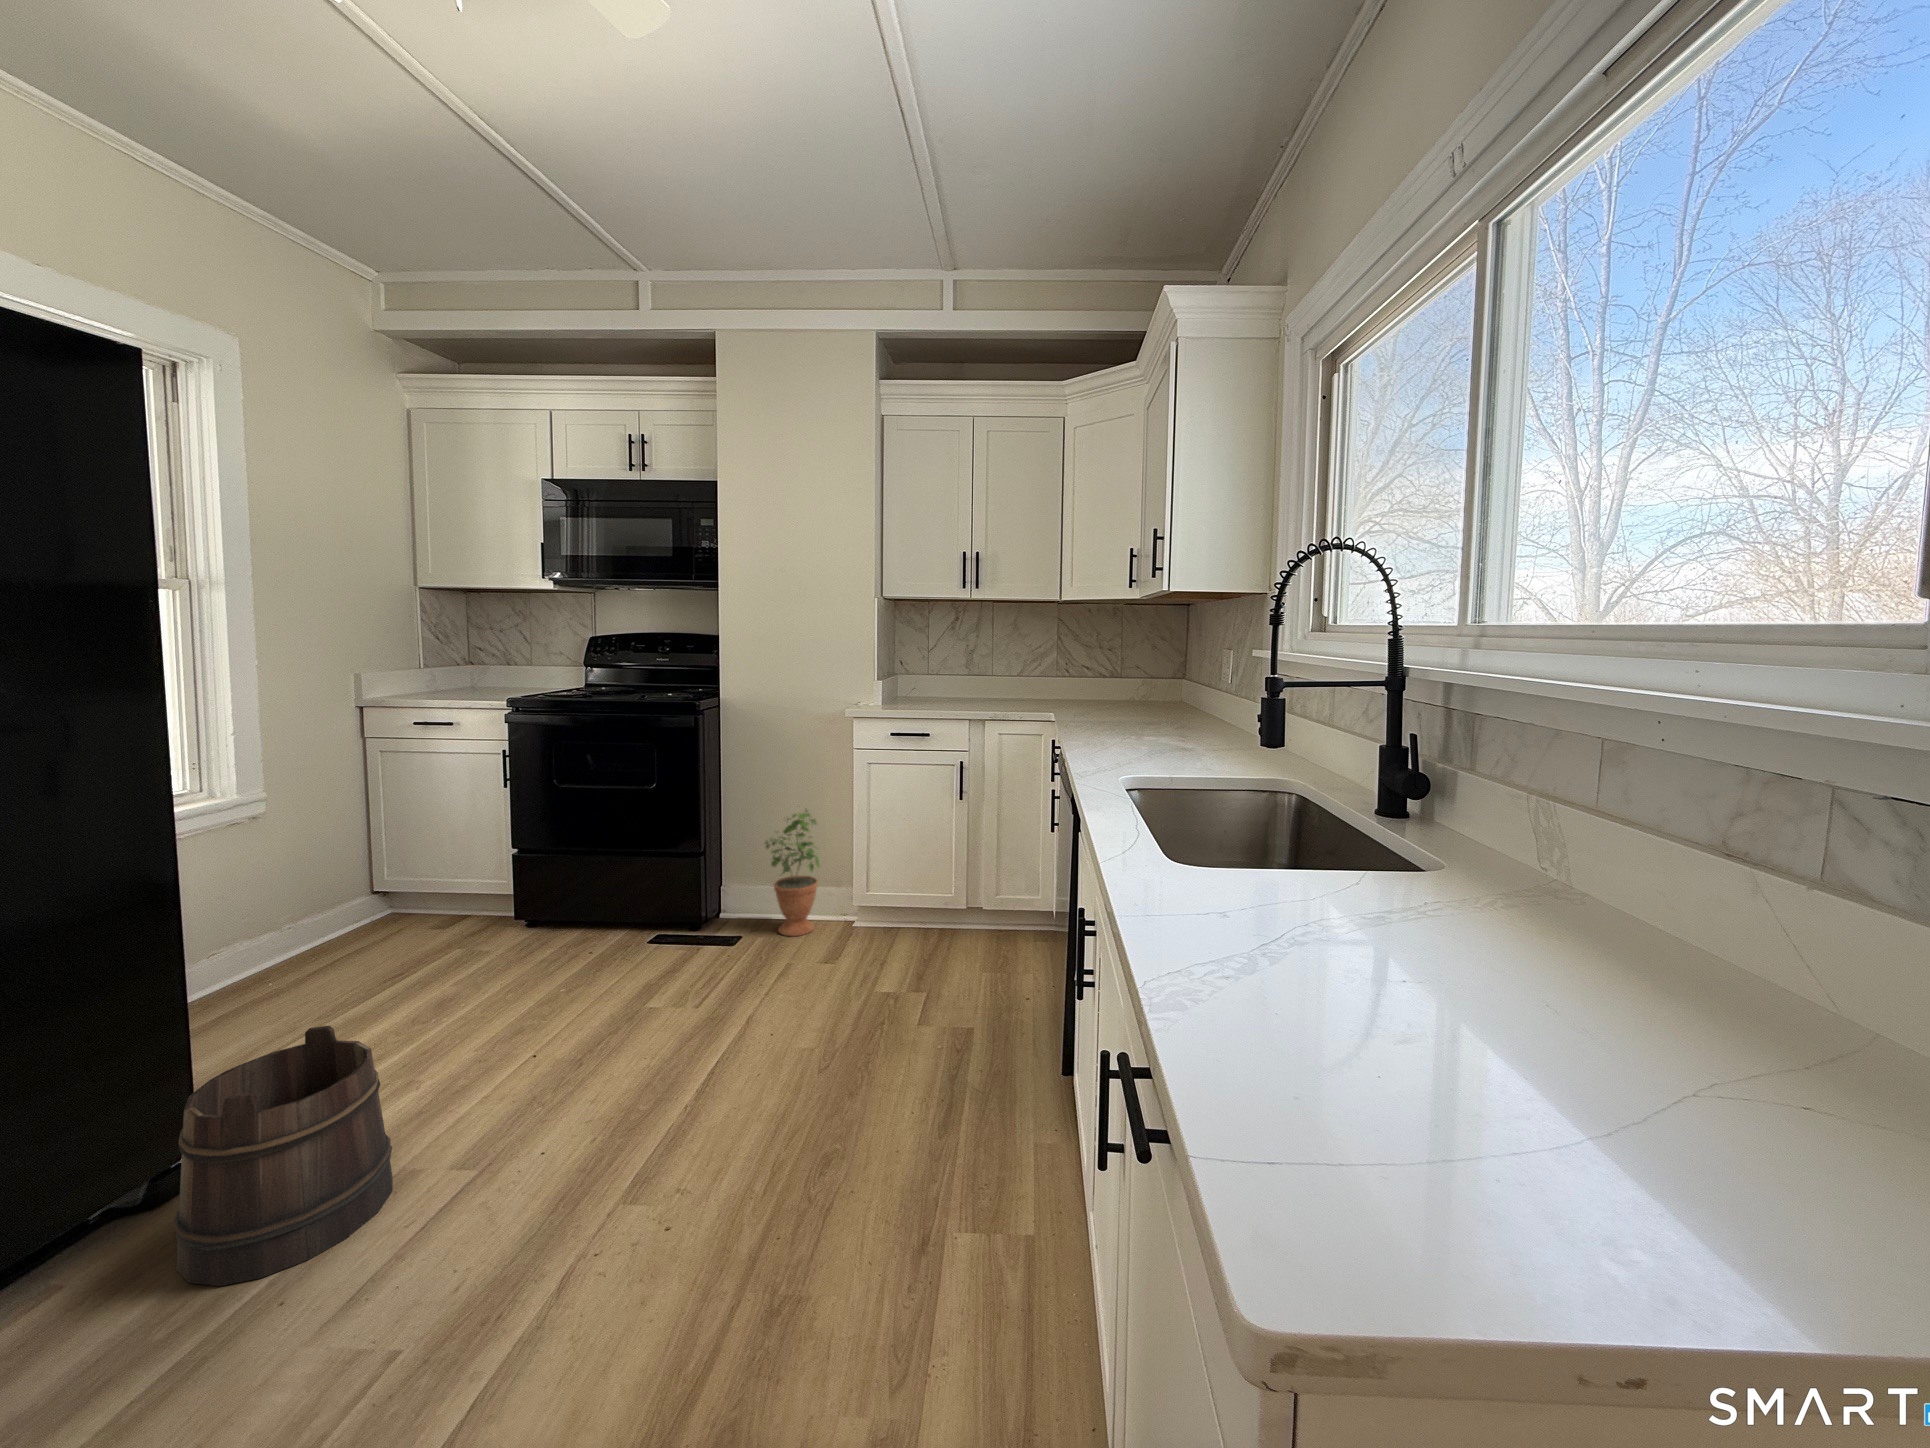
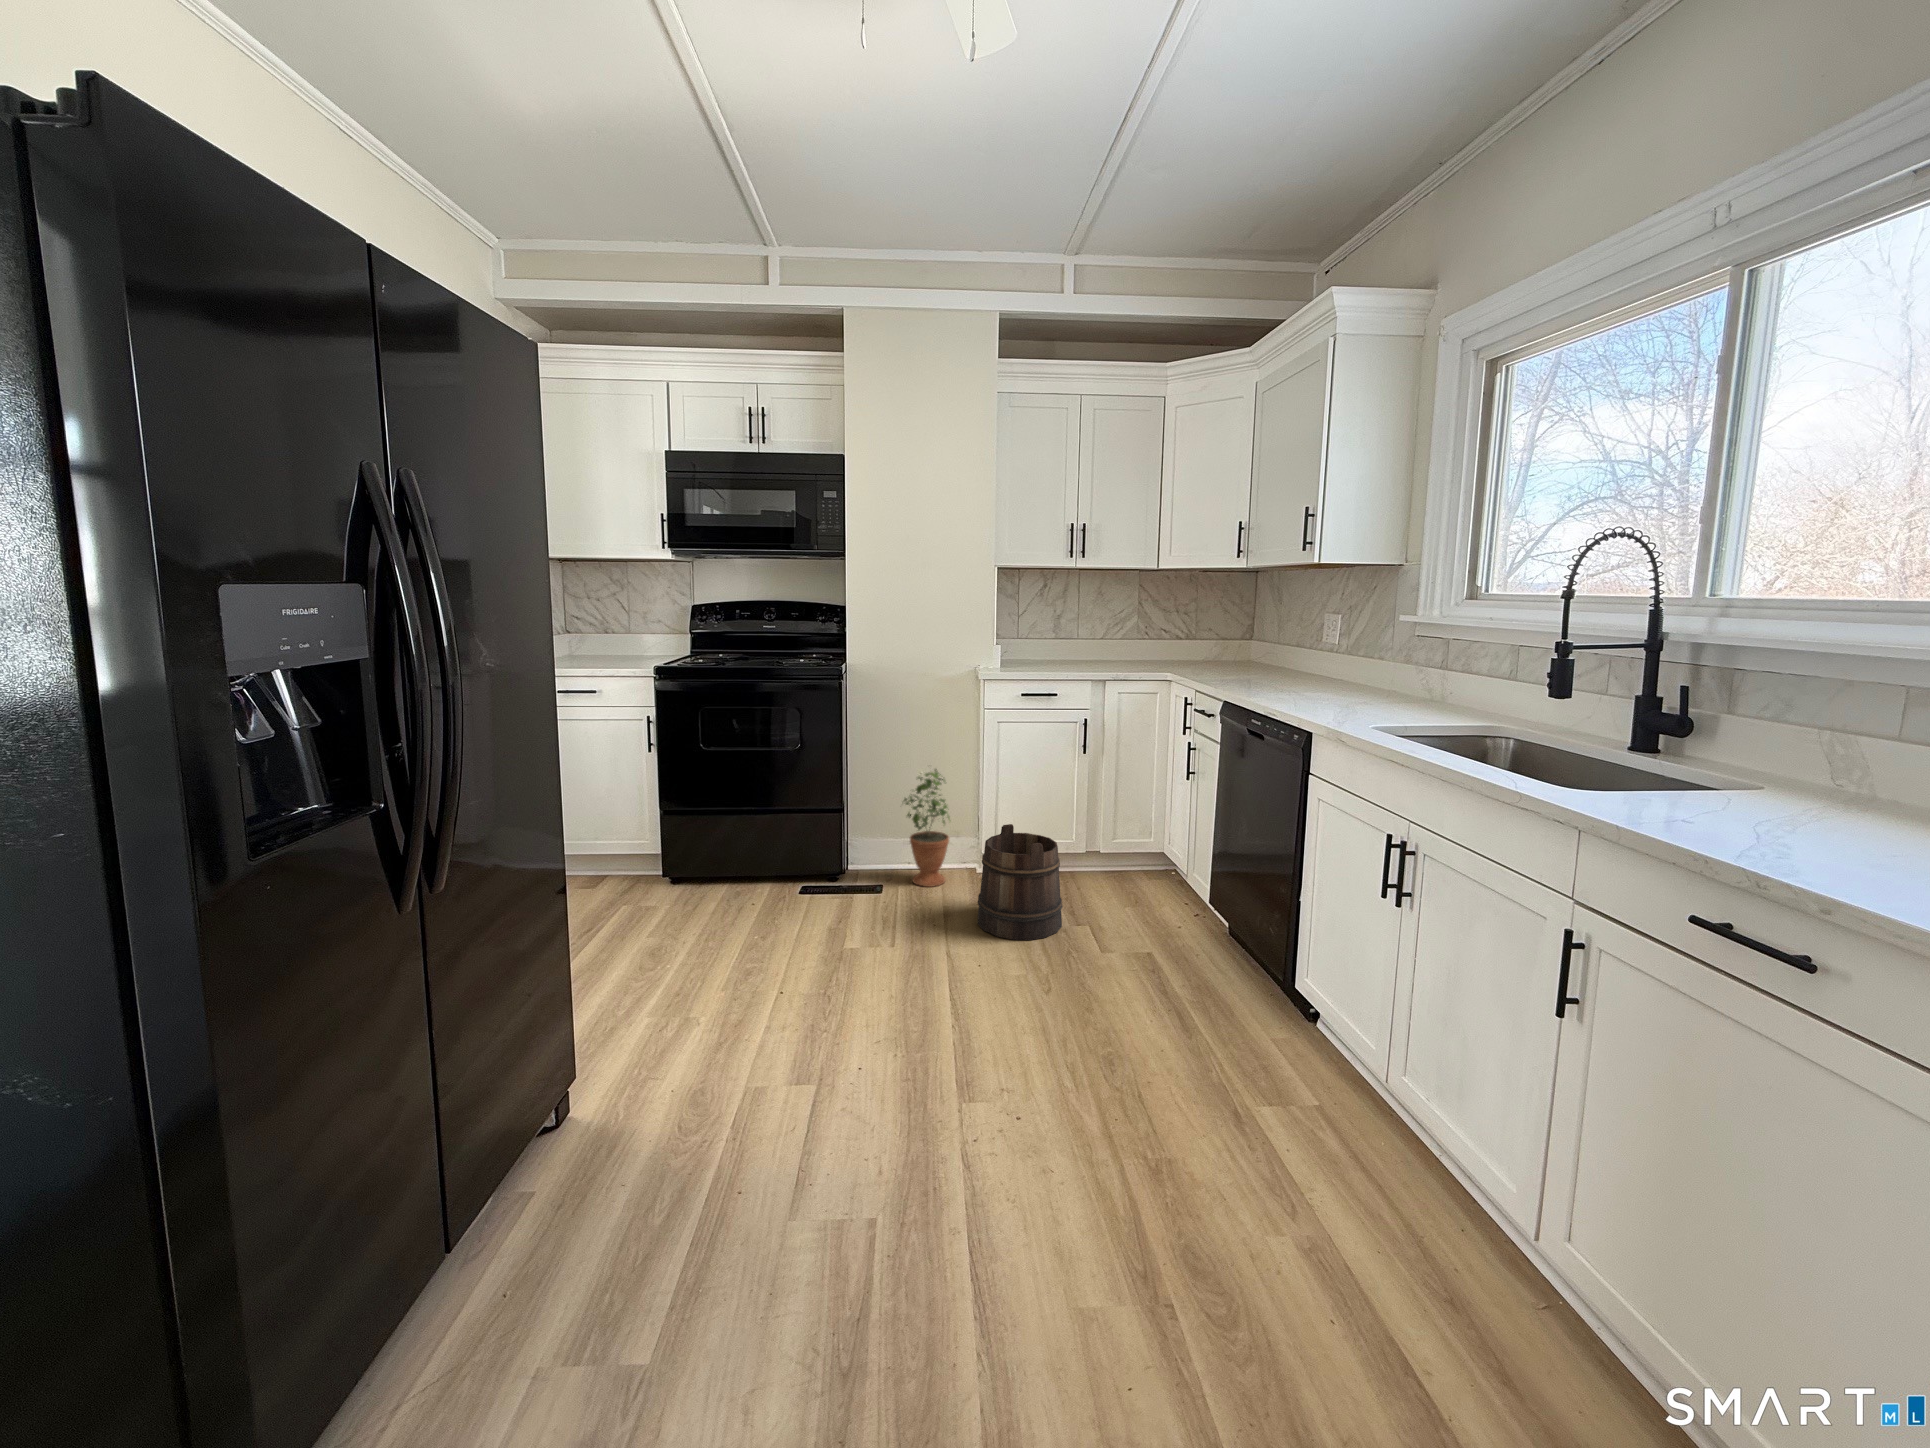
bucket: present [174,1026,393,1286] -> present [978,824,1063,940]

